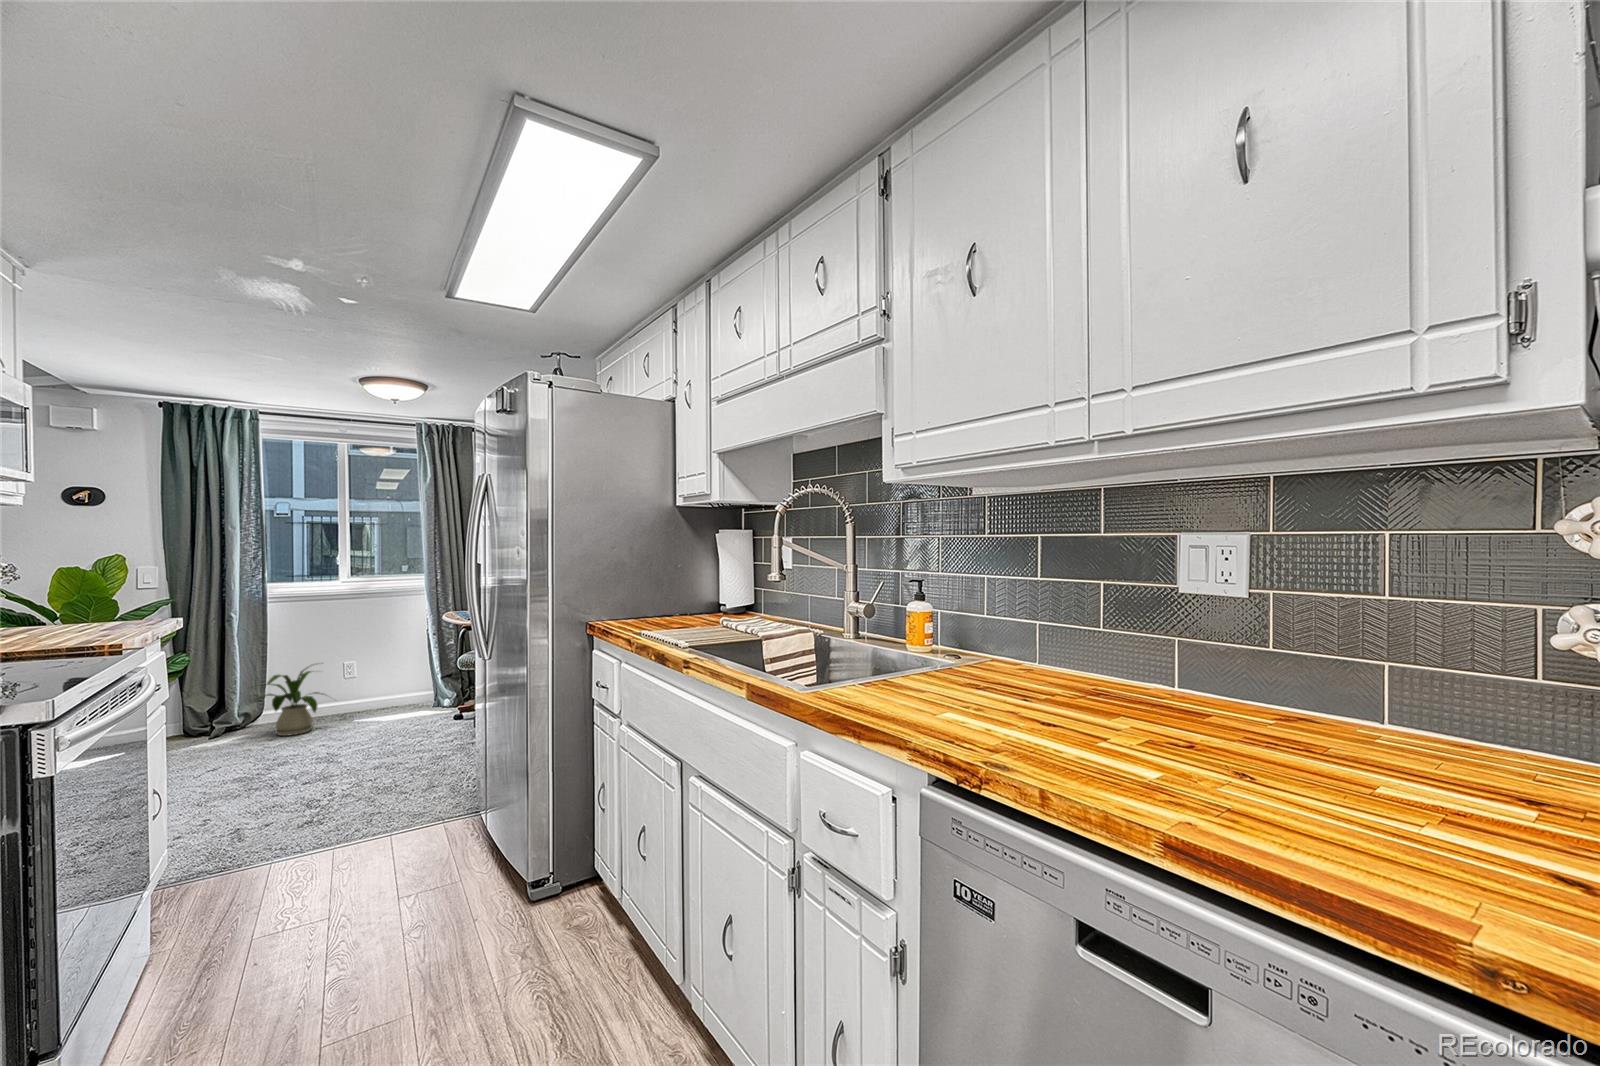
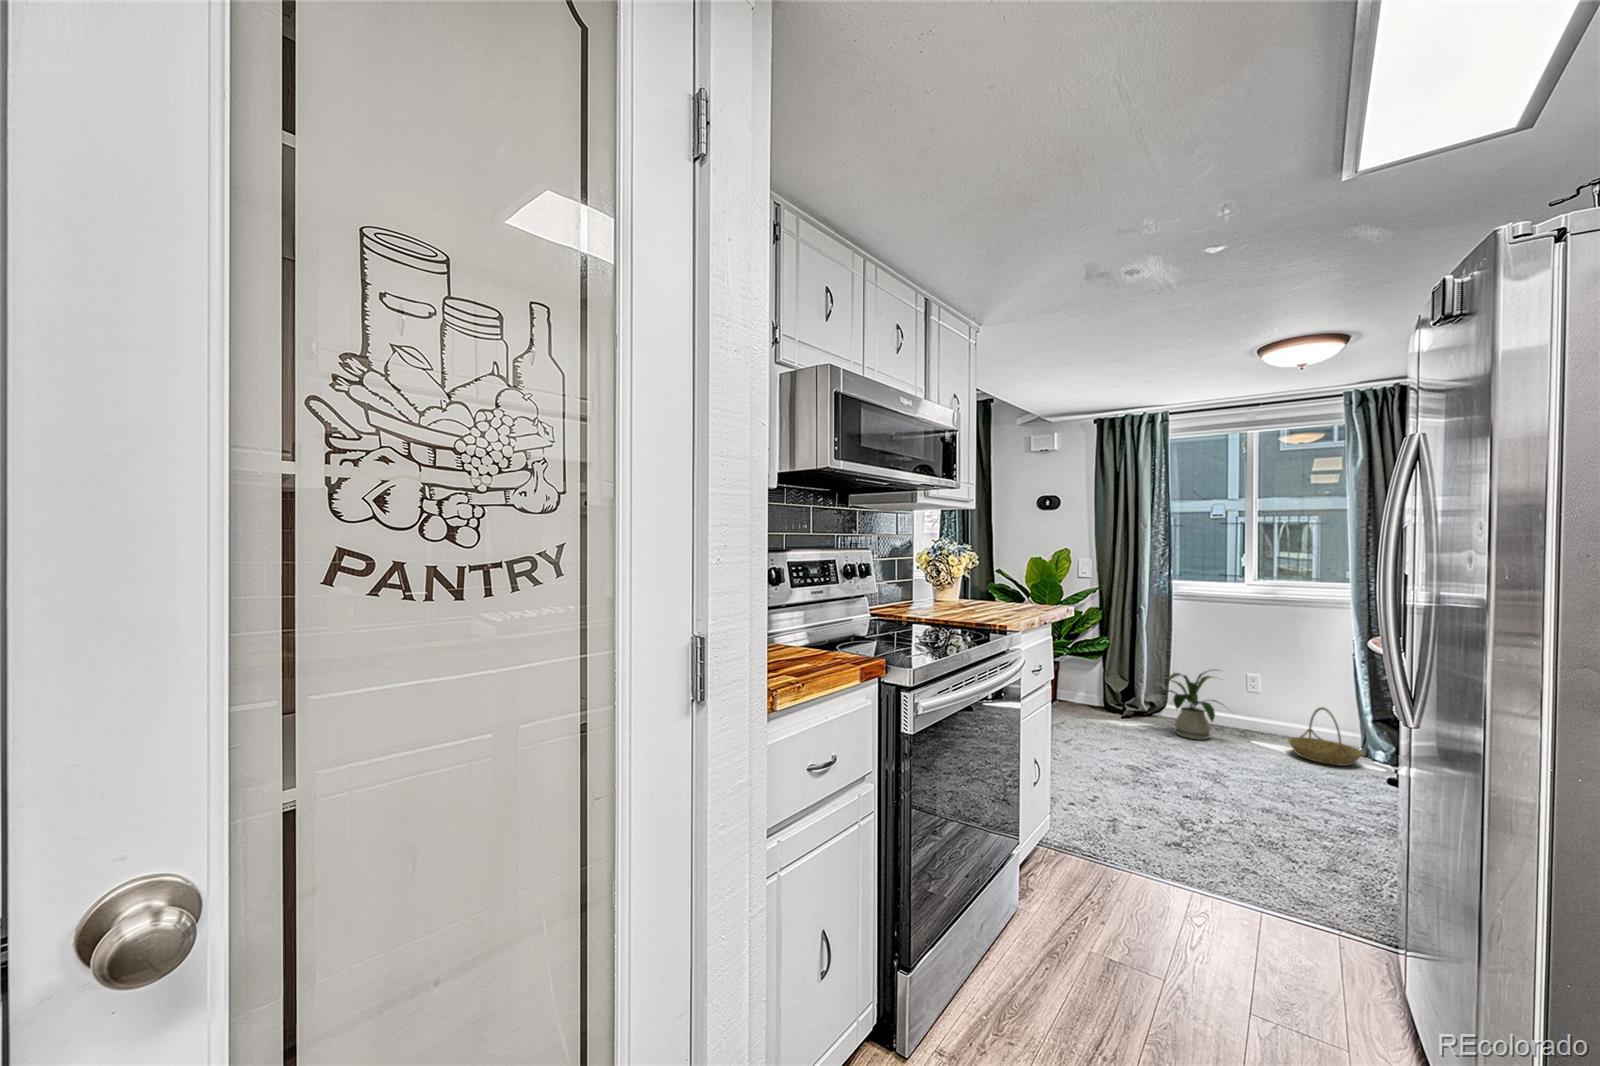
basket: none [382,675,437,720] -> present [1288,707,1363,766]

